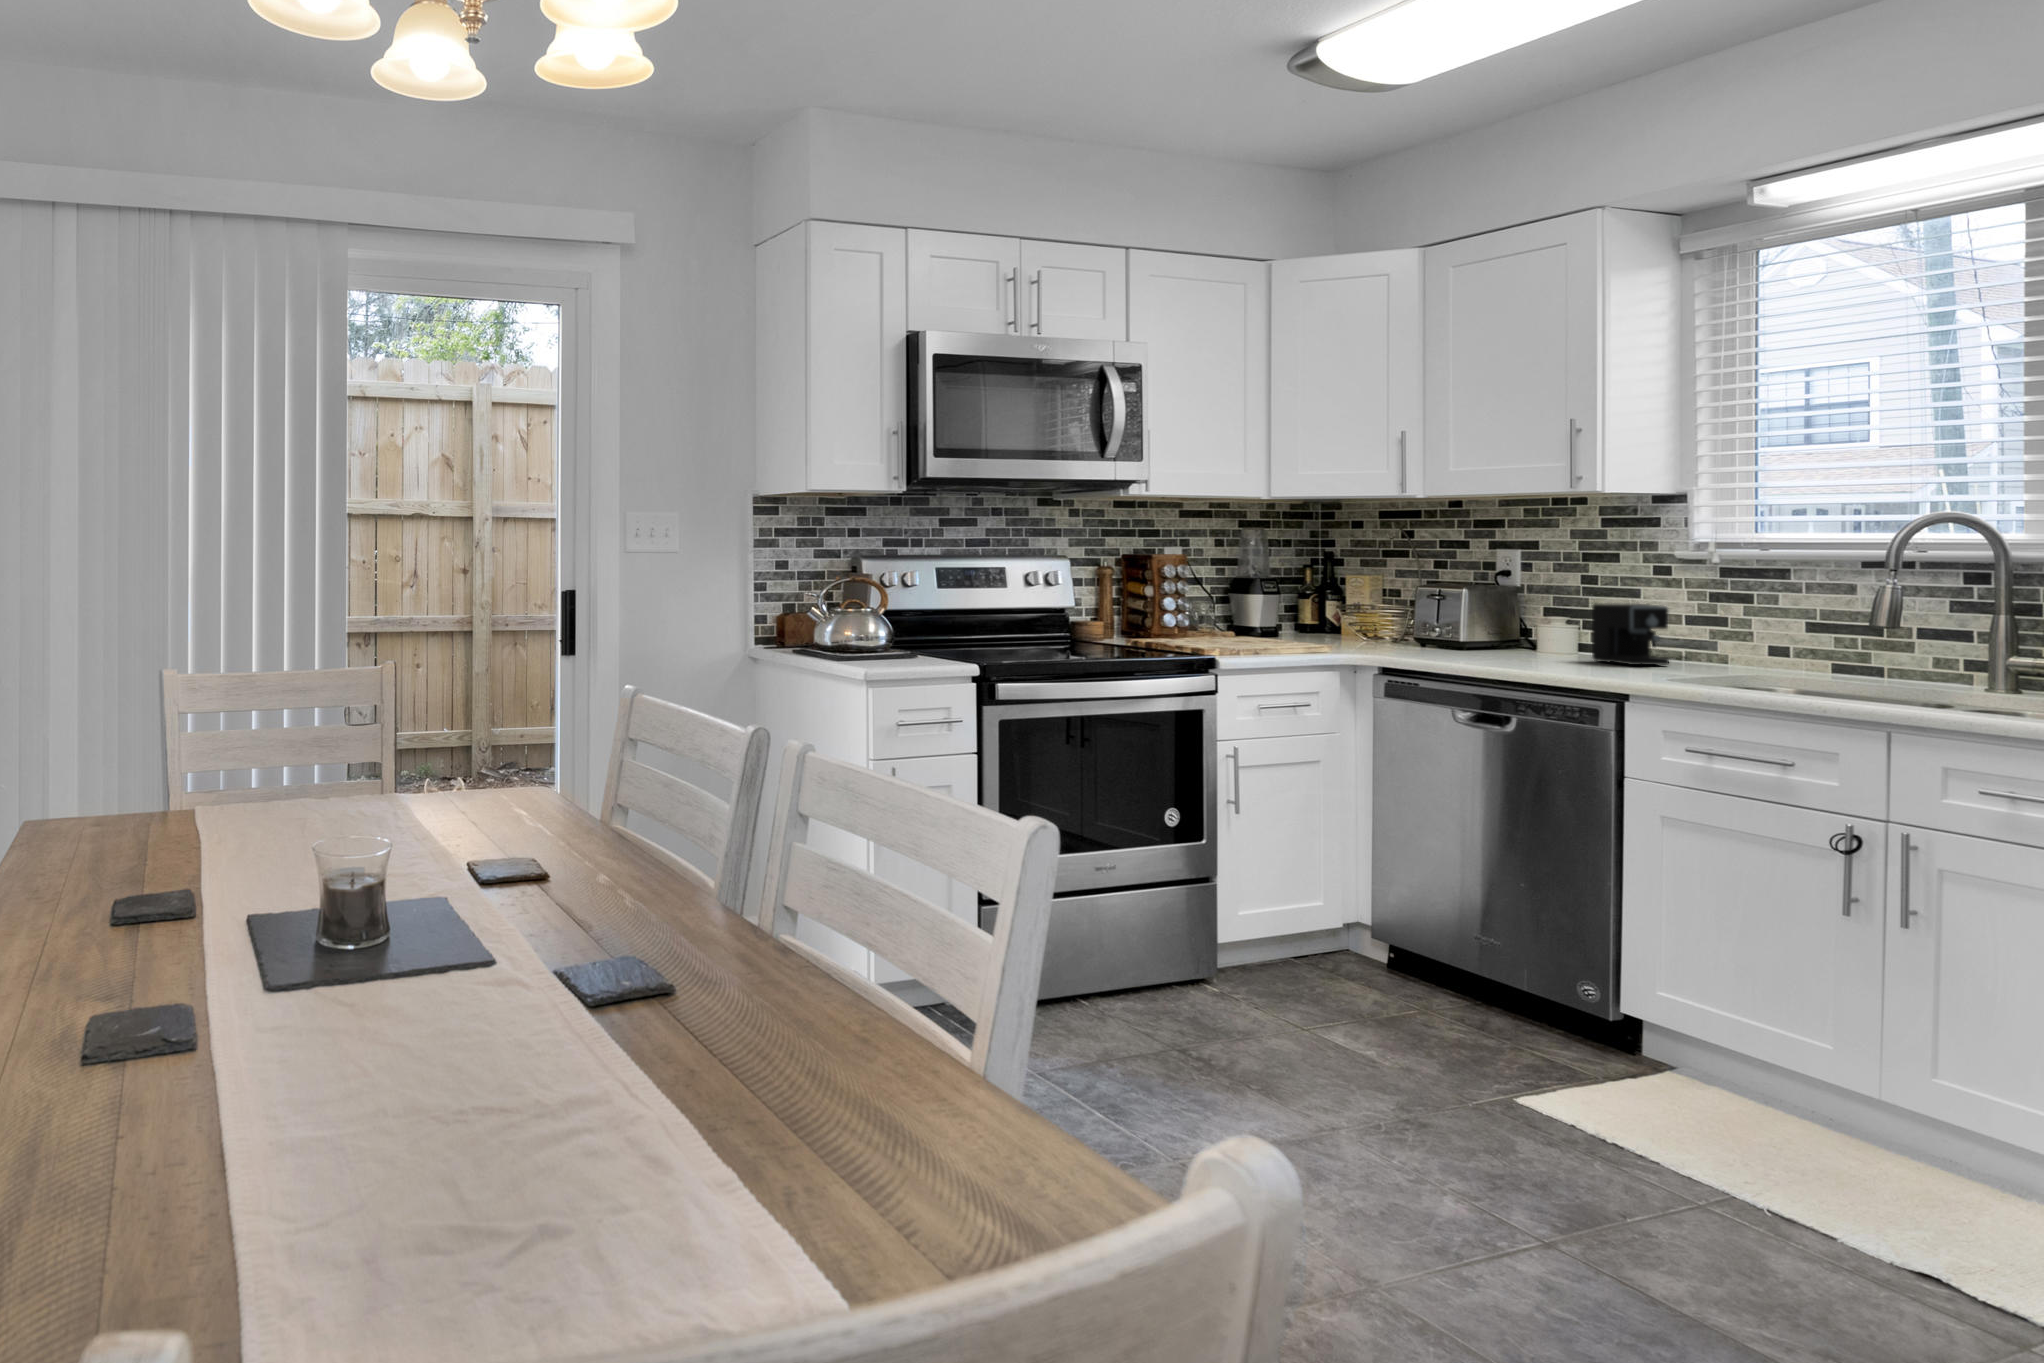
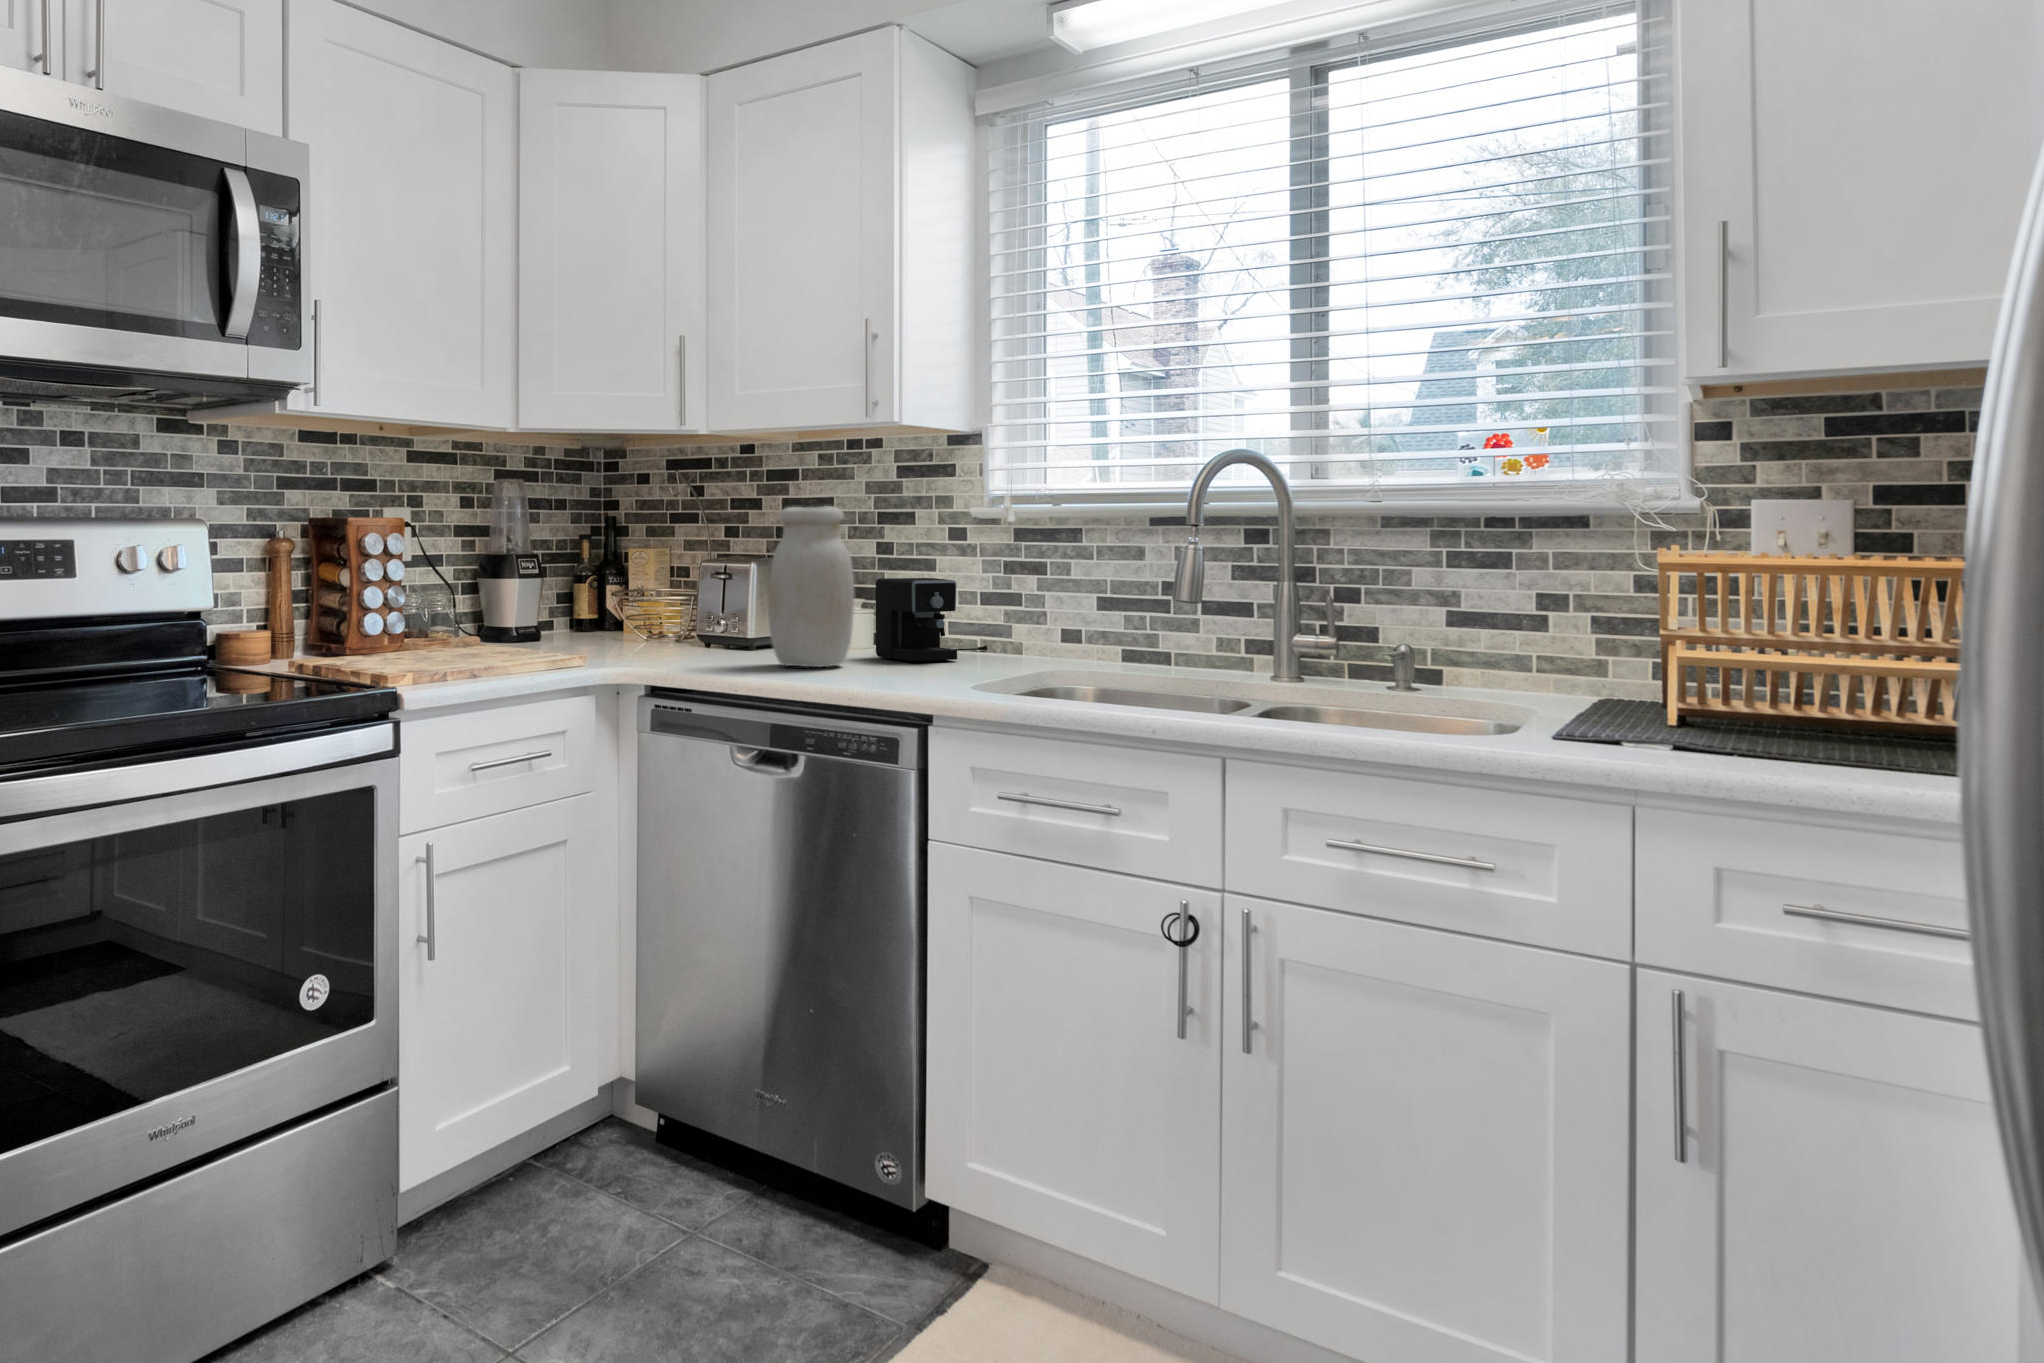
jar: none [1508,552,1582,666] -> present [768,506,855,667]

